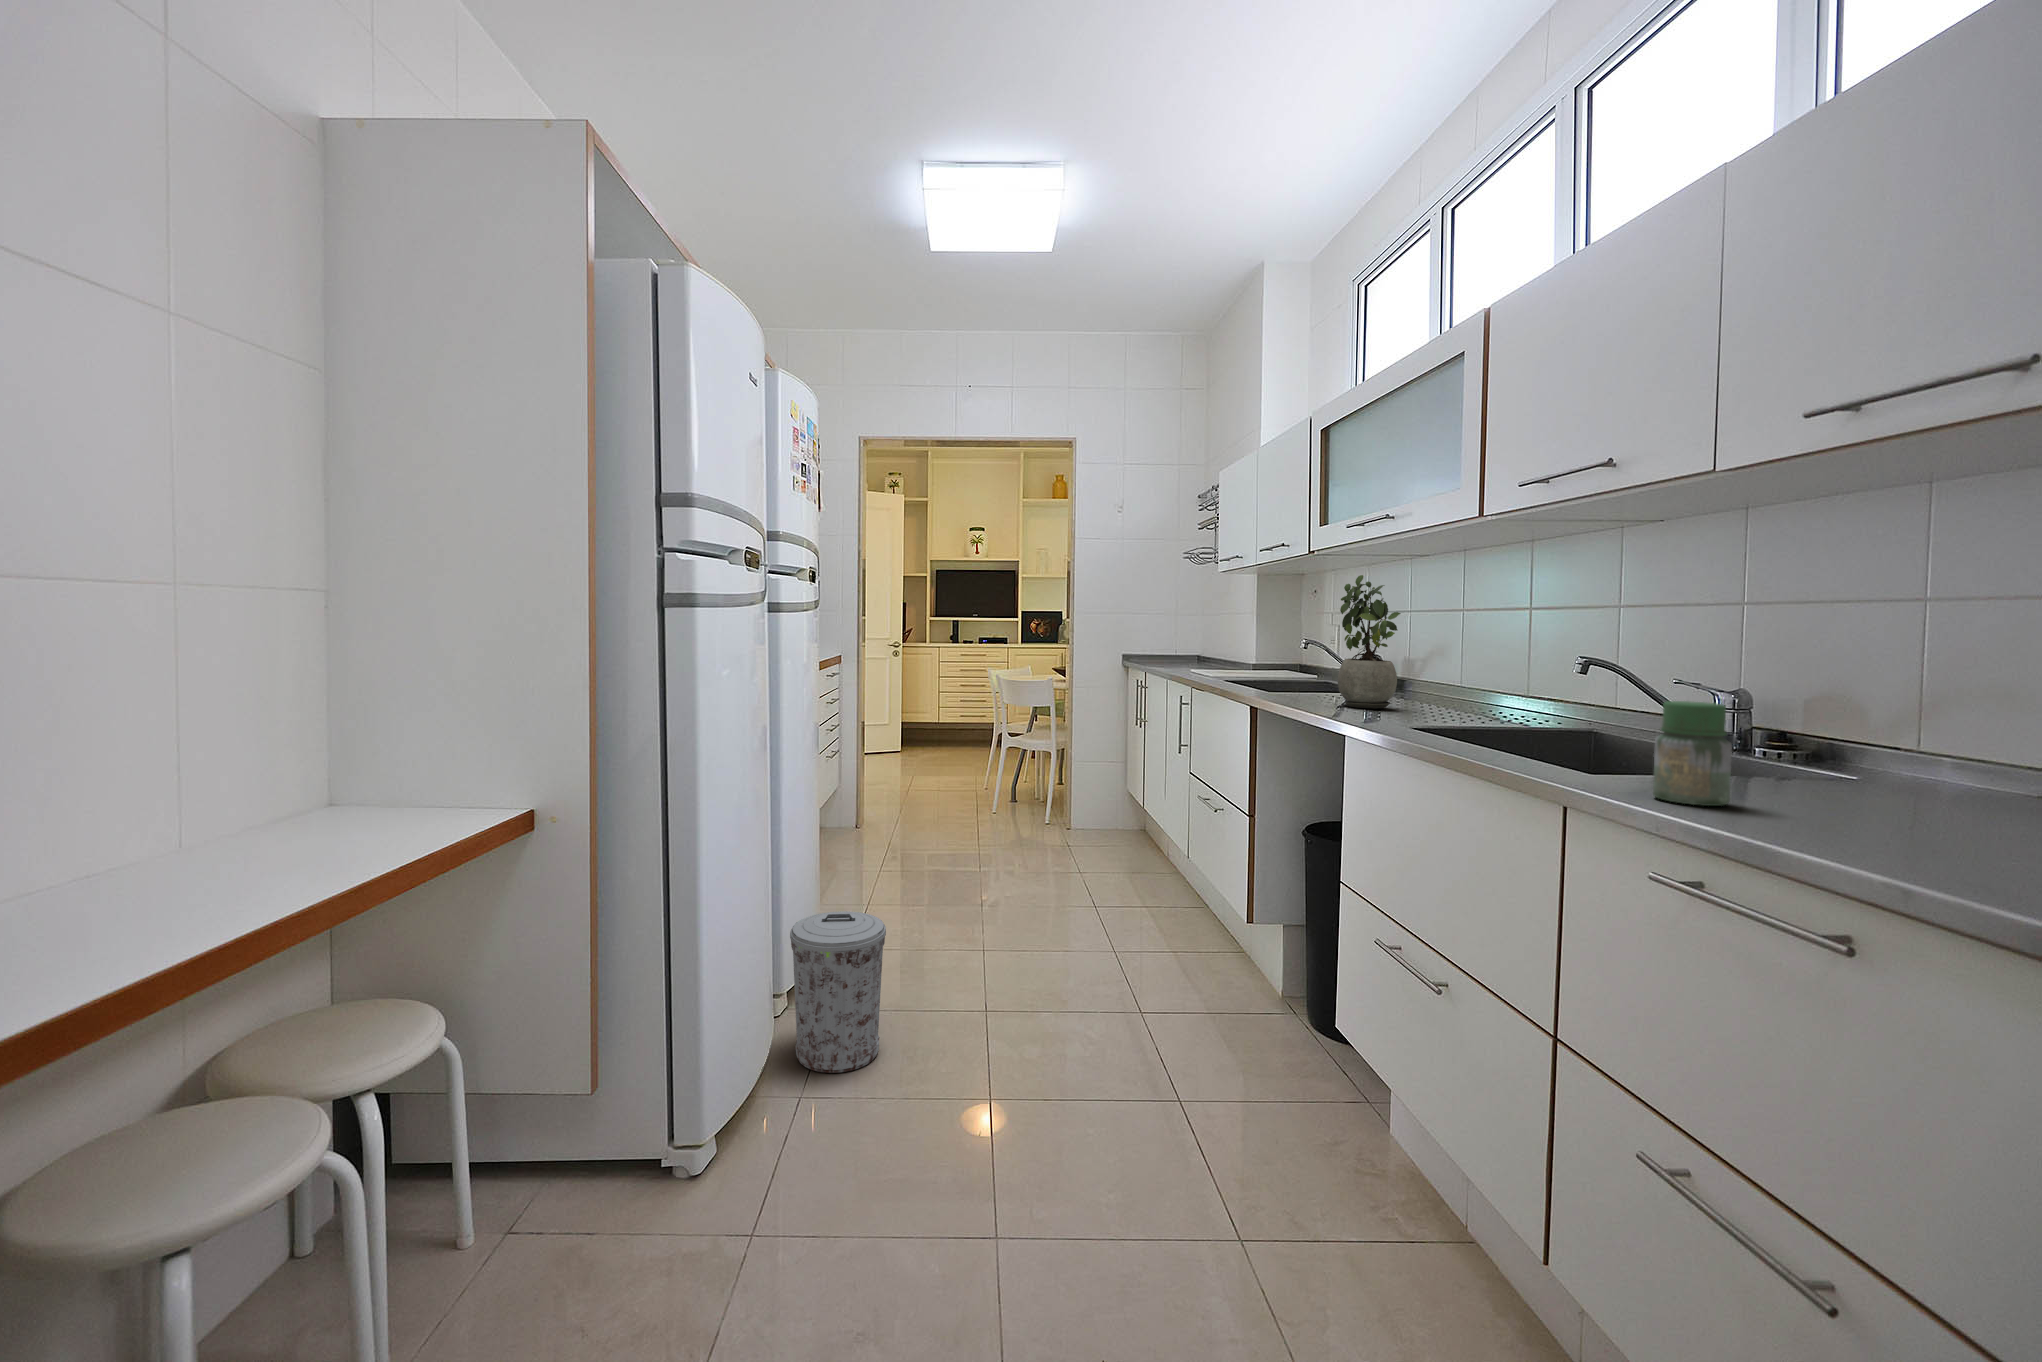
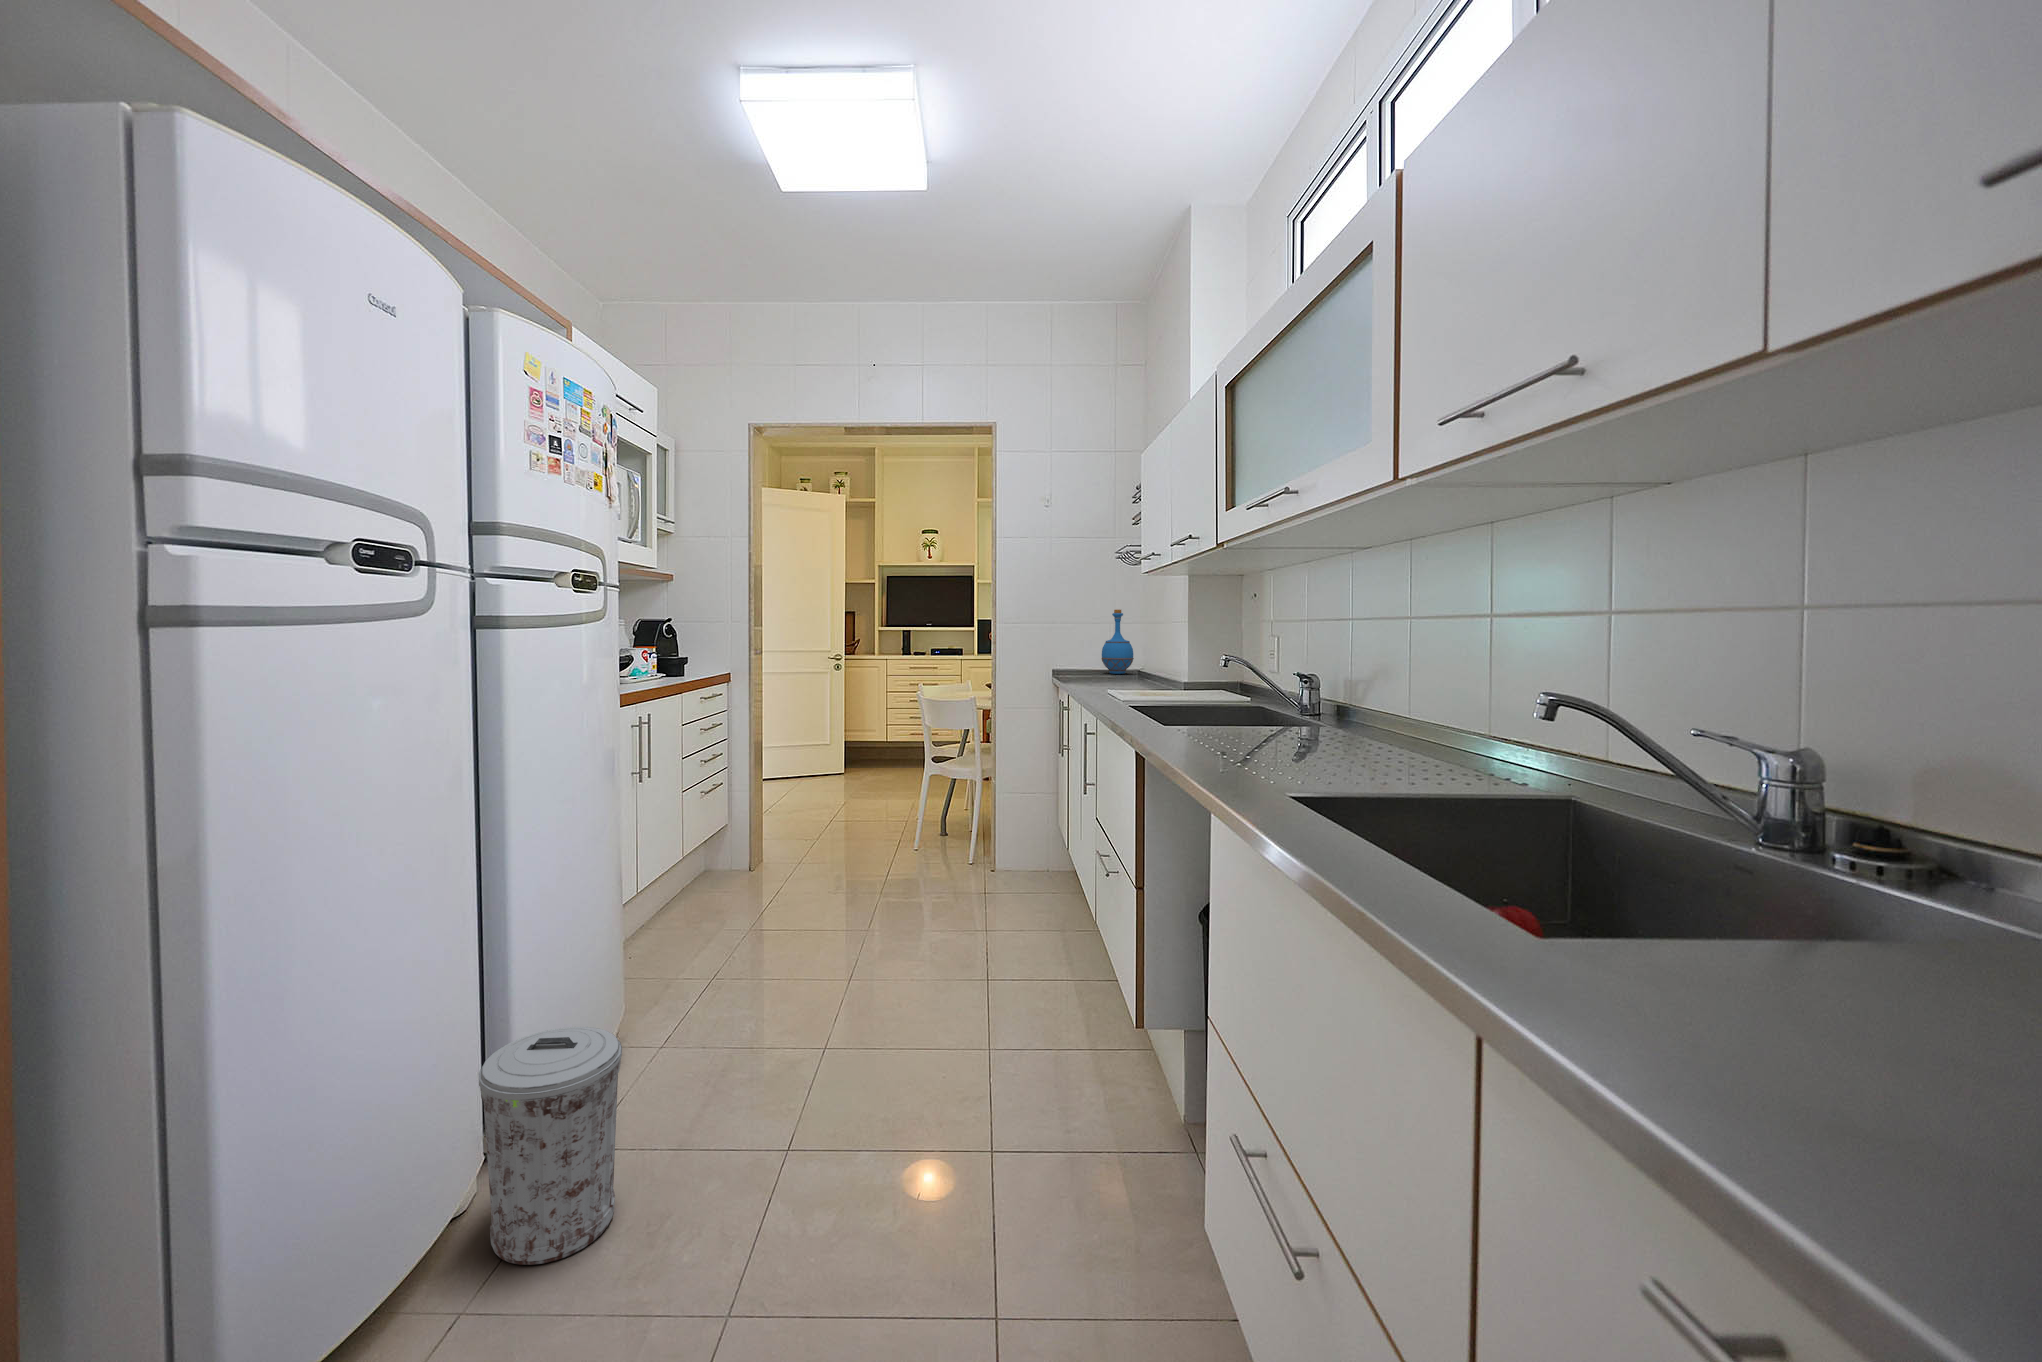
potted plant: present [1338,575,1401,708] -> none [1239,572,1314,751]
bottle: none [1165,603,1194,659] -> present [1102,610,1134,674]
jar: present [1653,701,1732,806] -> none [1657,821,1835,1075]

